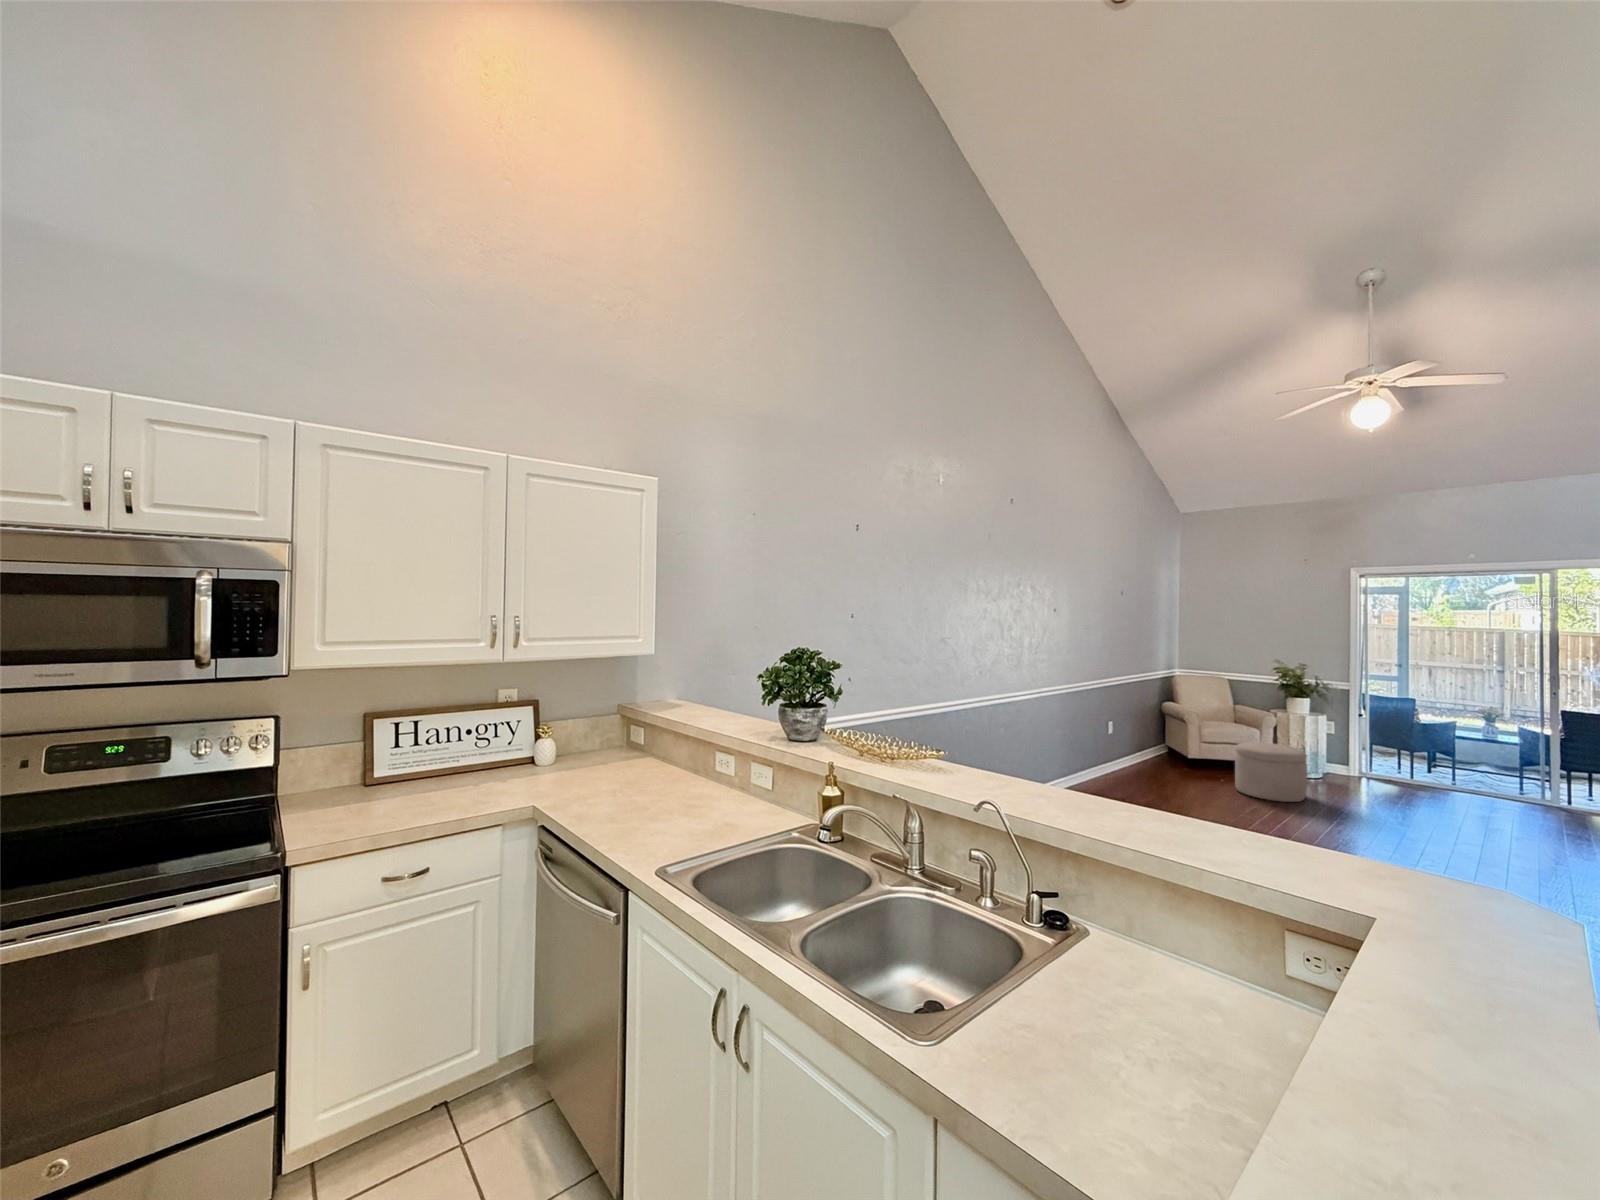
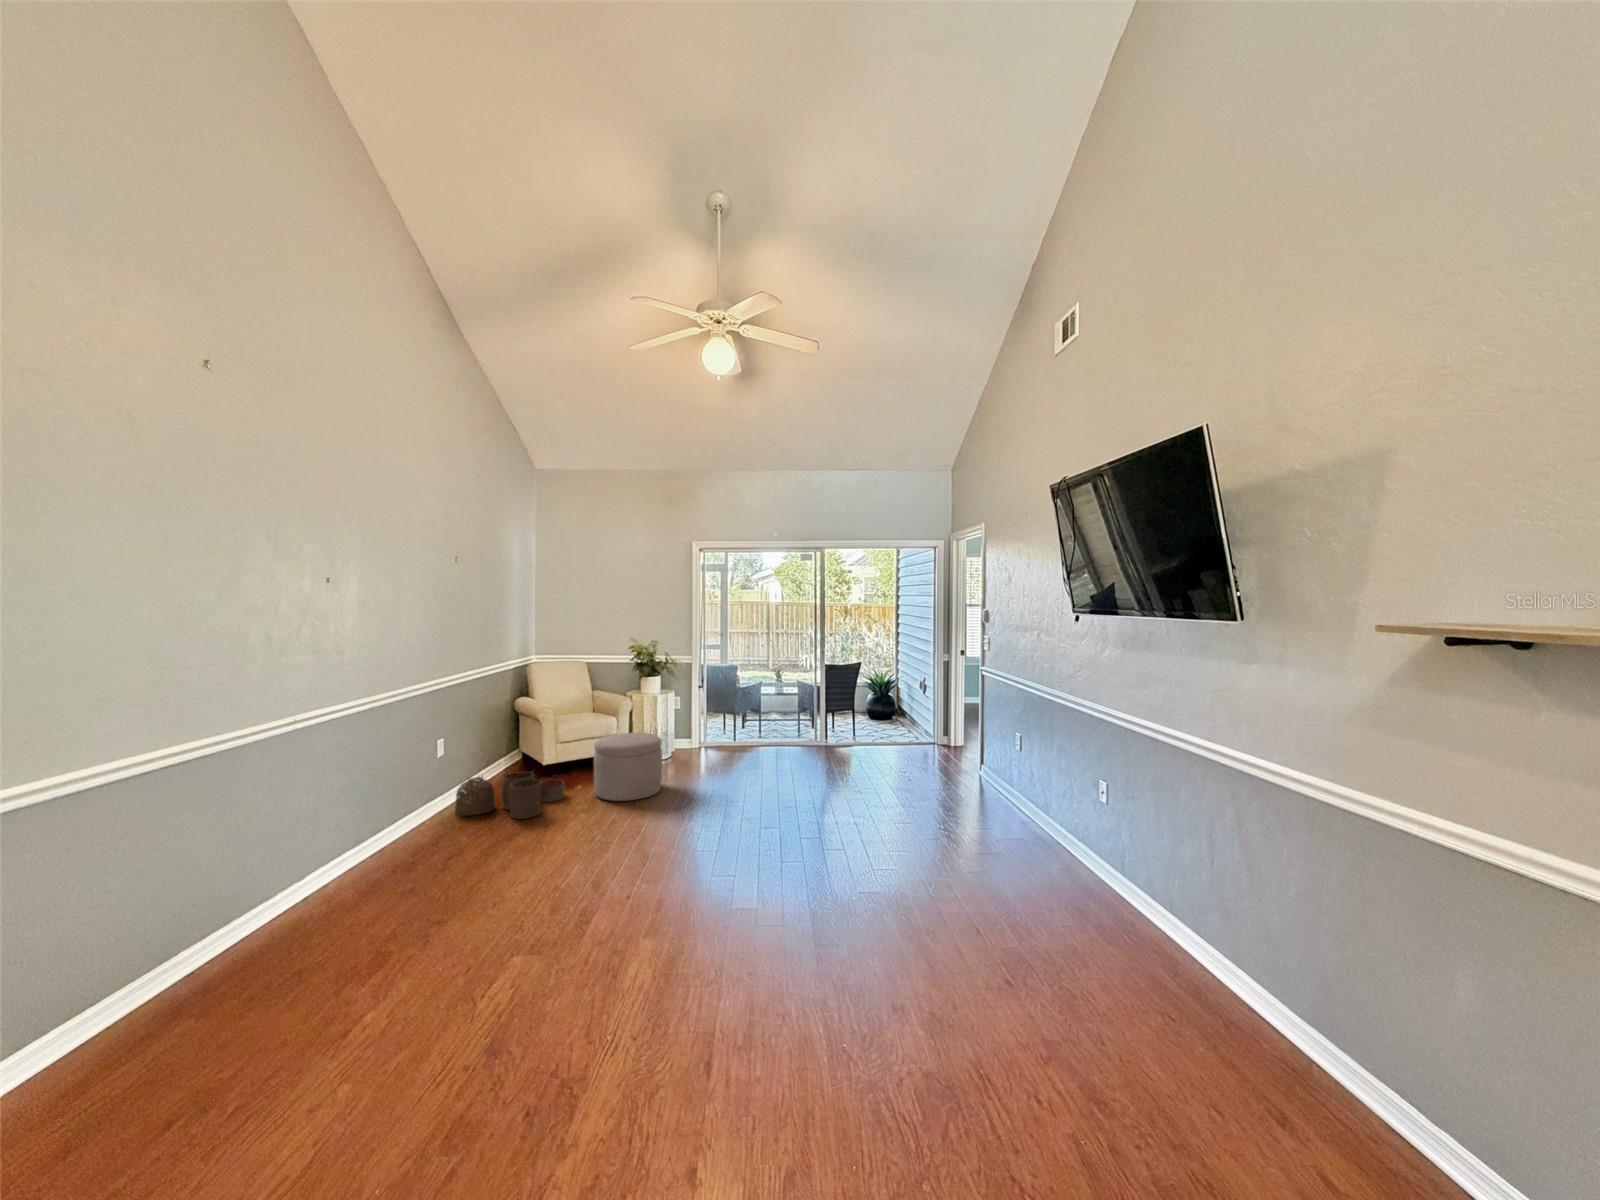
woven basket: none [1119,751,1207,791] -> present [455,771,564,819]

